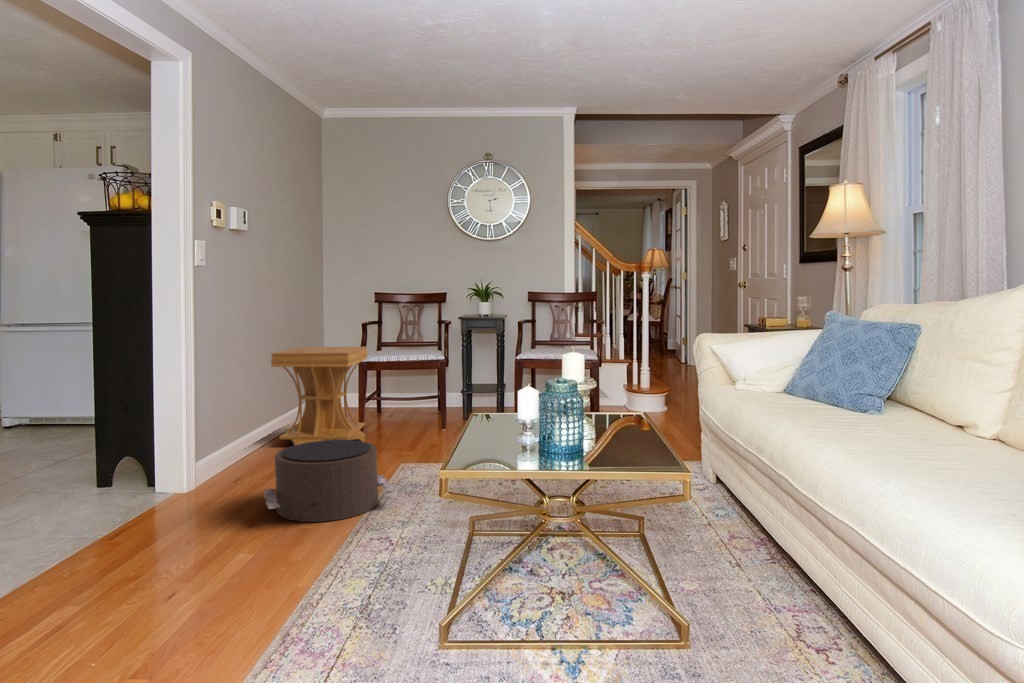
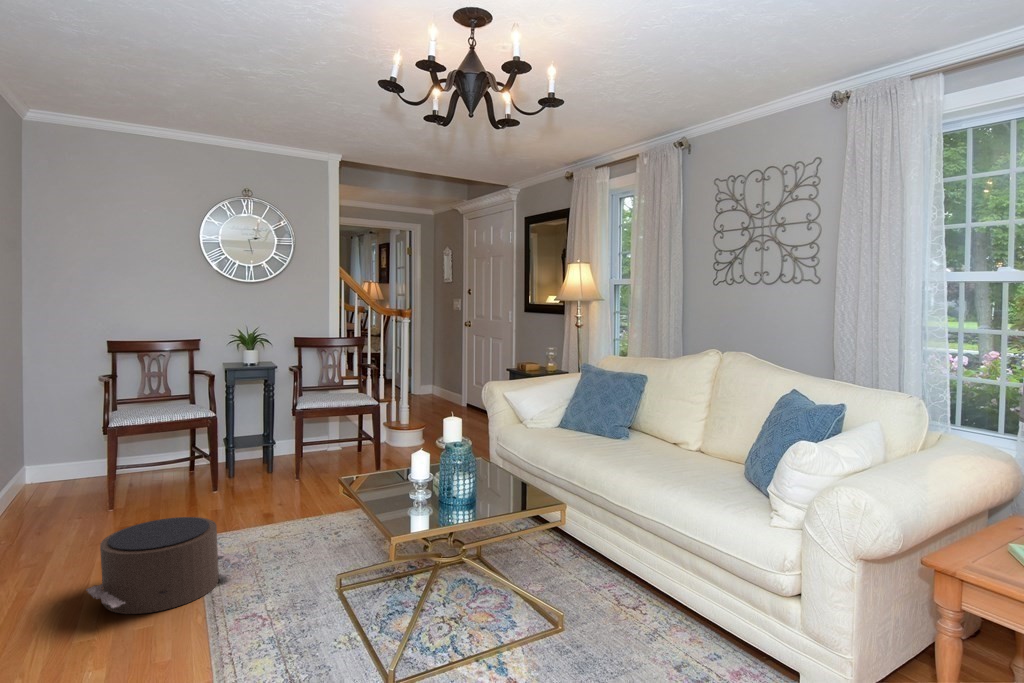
side table: present [271,347,368,445] -> none [19,409,142,536]

